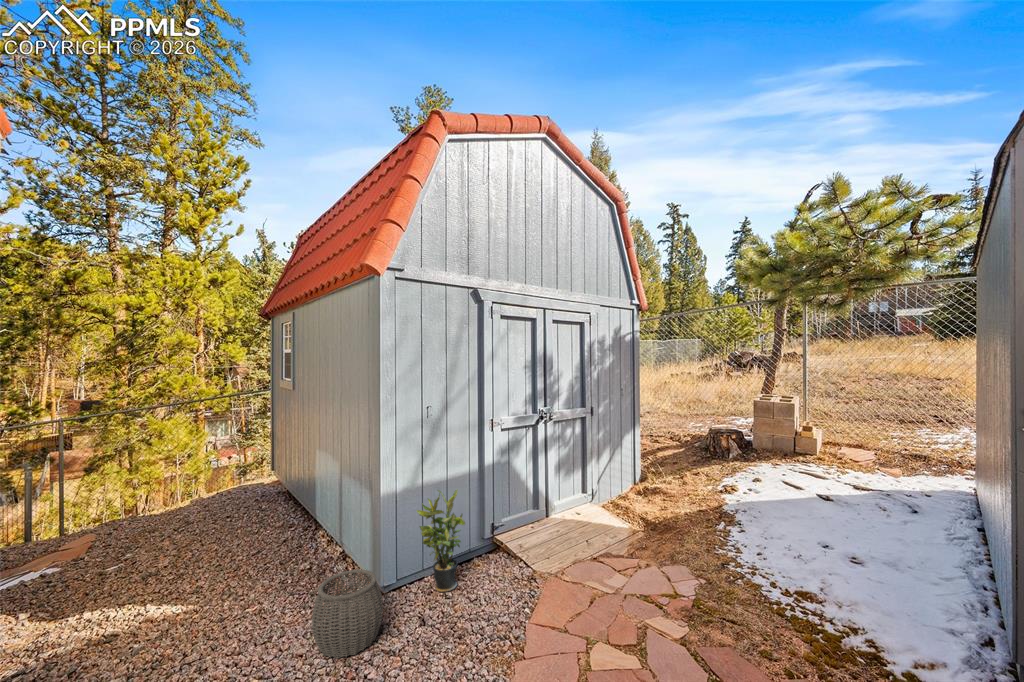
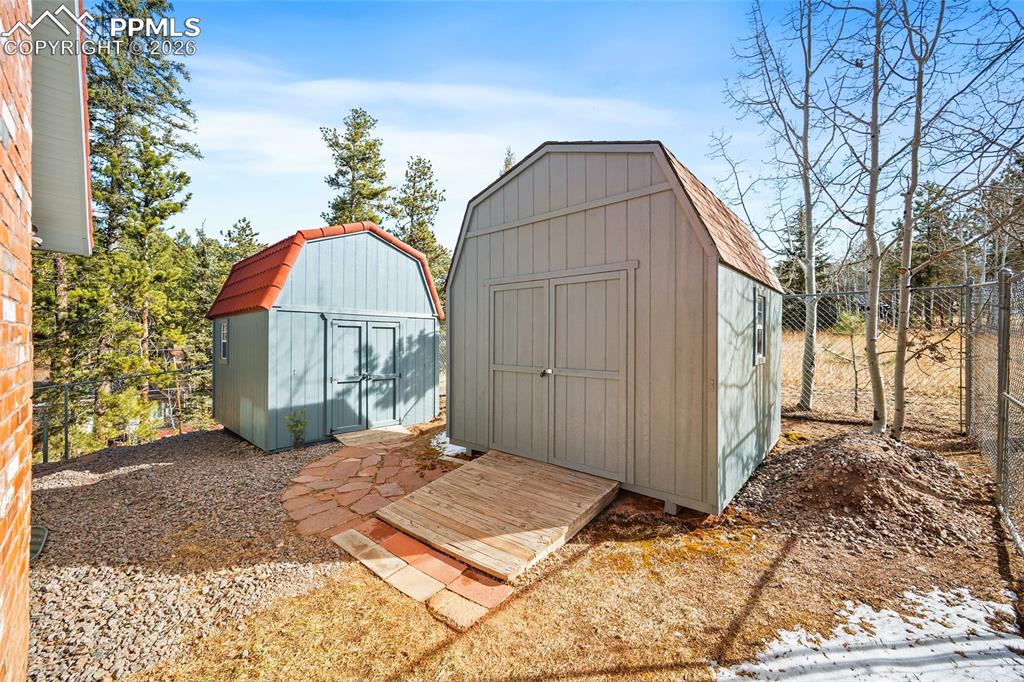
woven basket: present [312,569,383,658] -> none [233,437,265,465]

